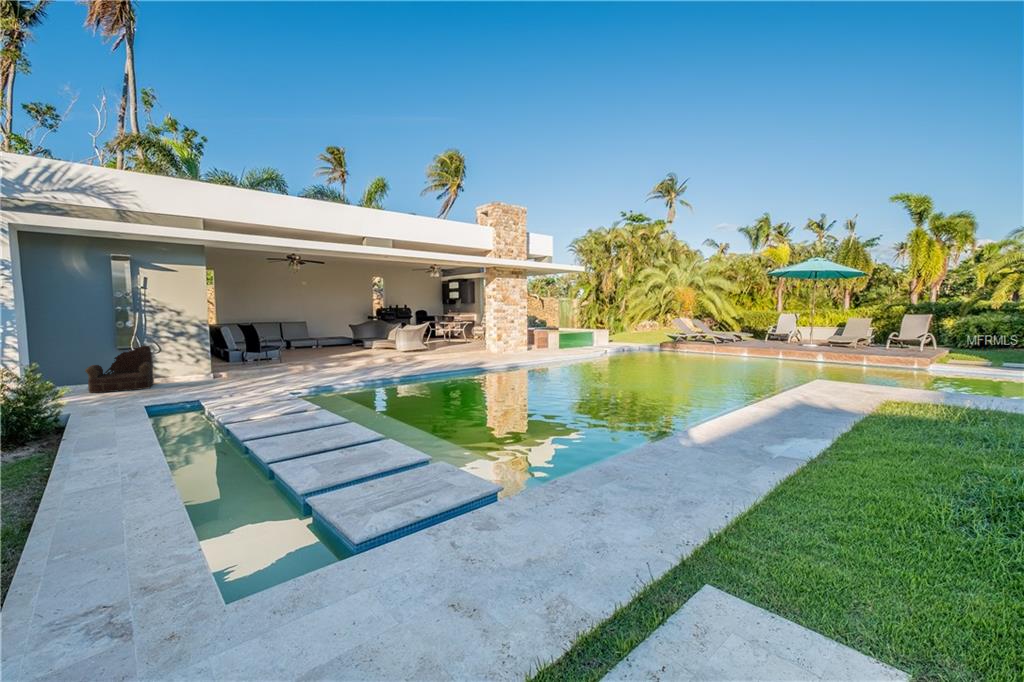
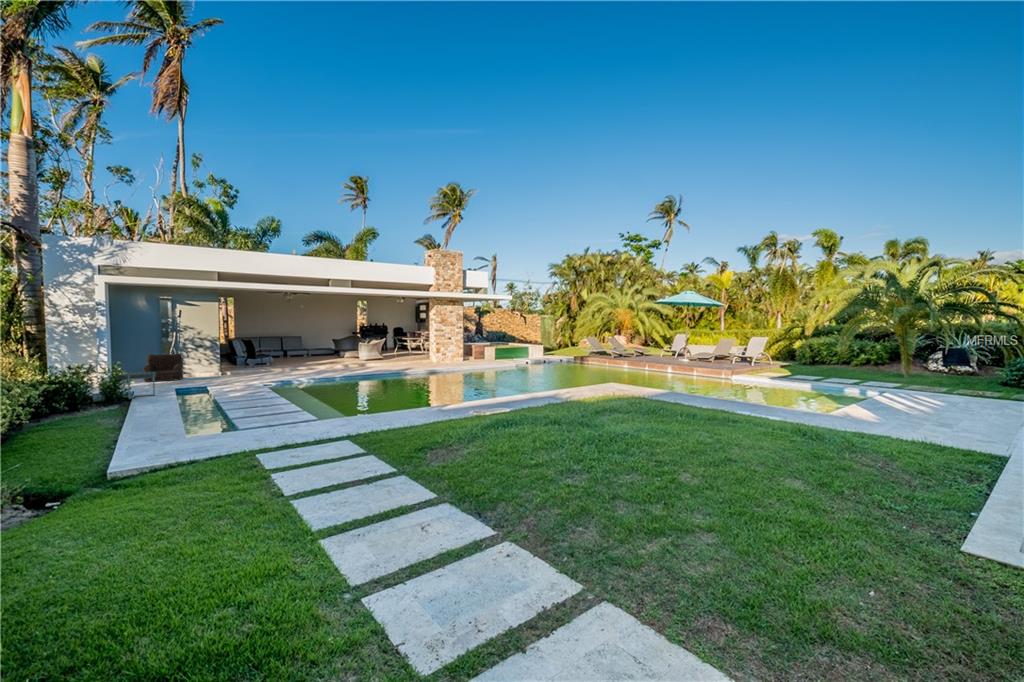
side table: none [35,380,113,436] -> present [118,372,156,399]

